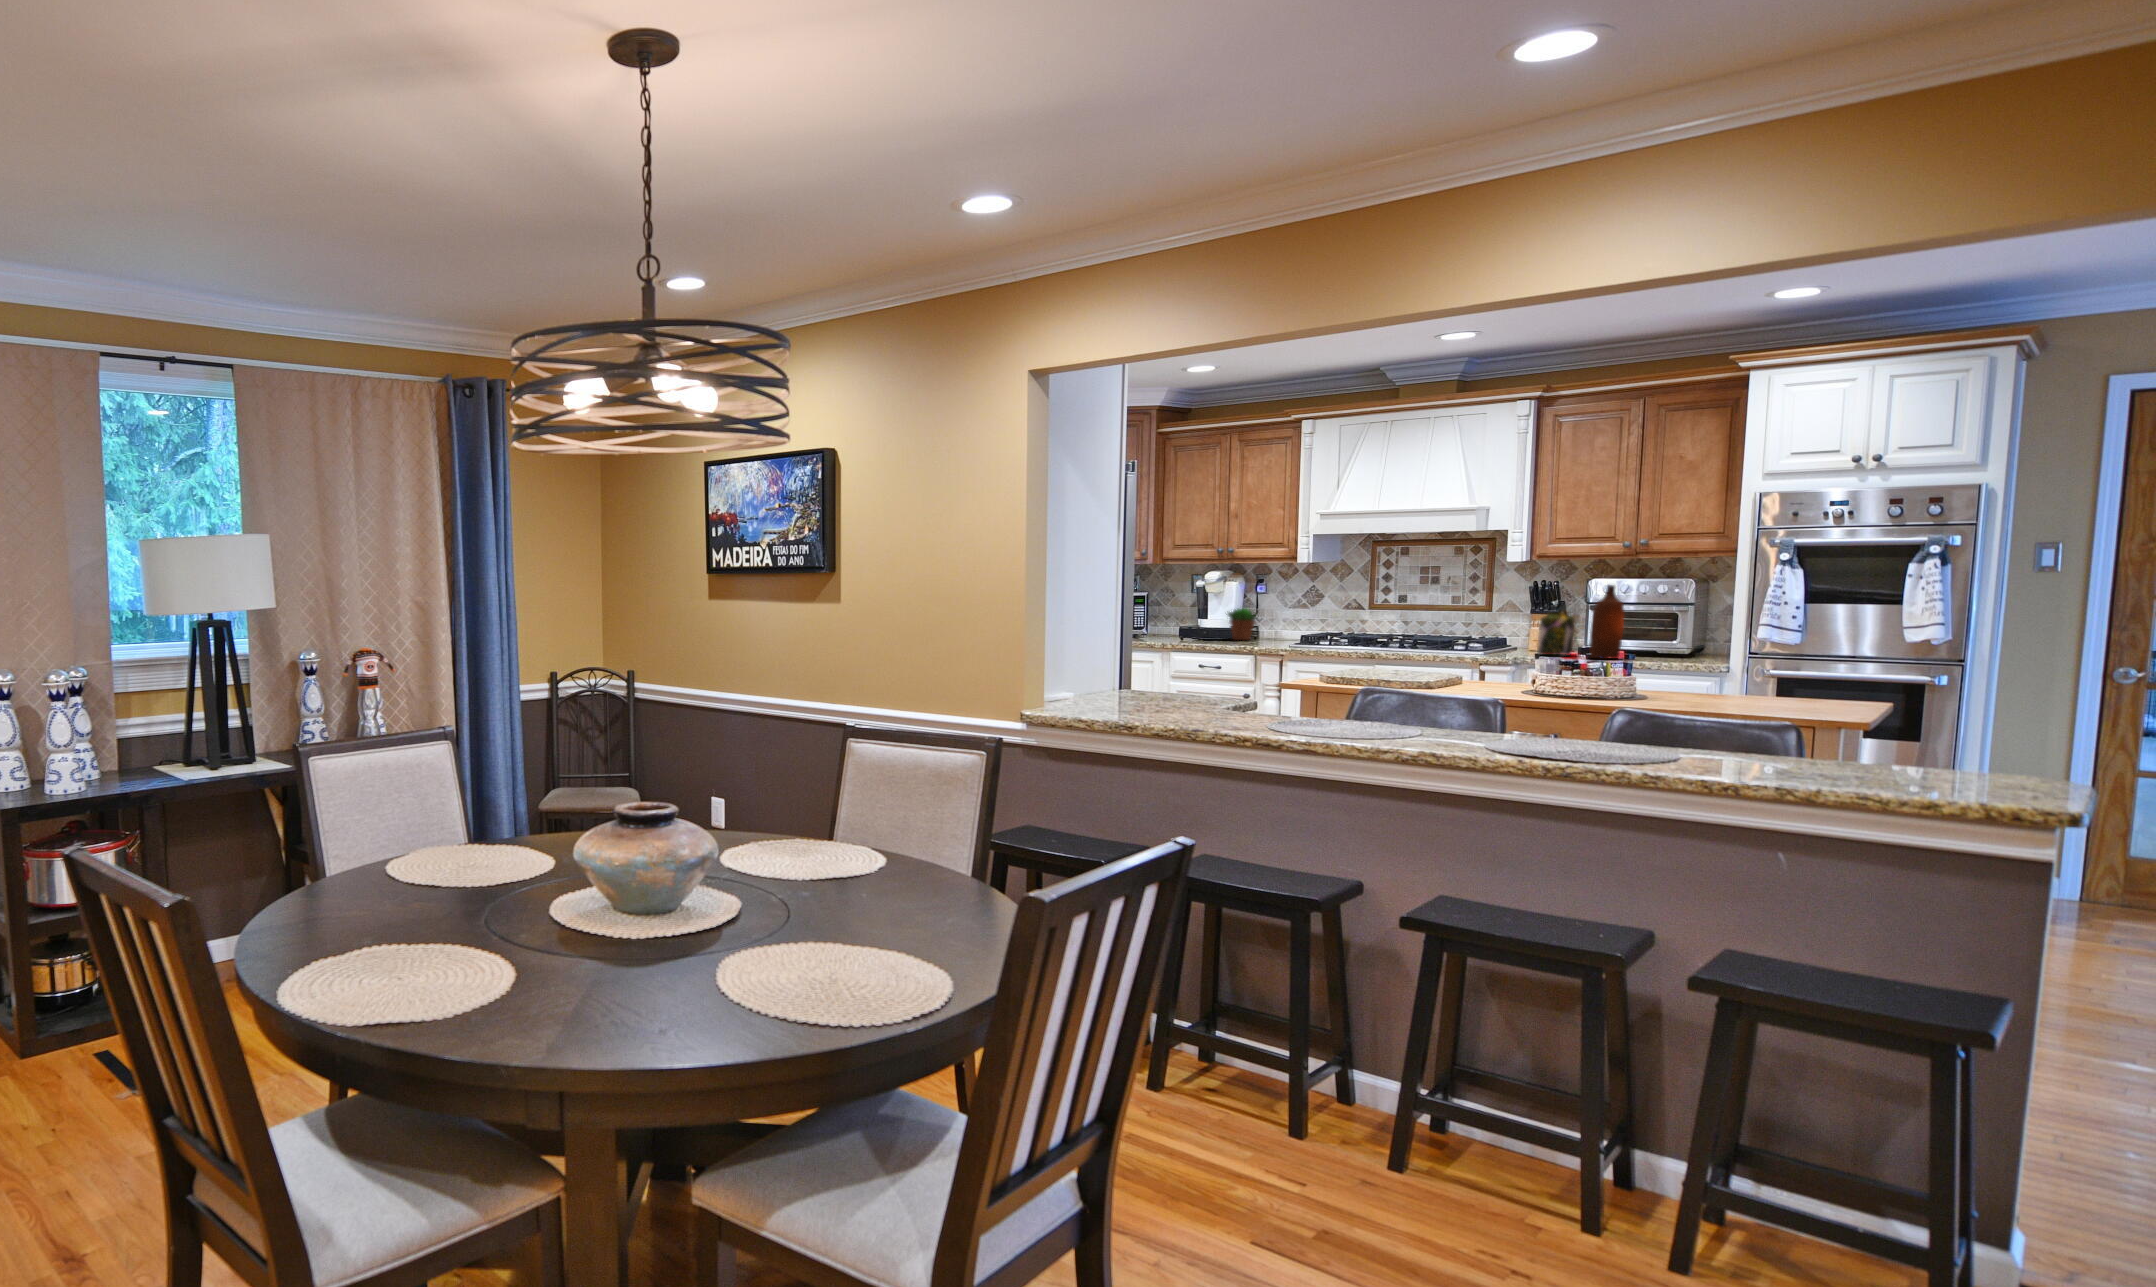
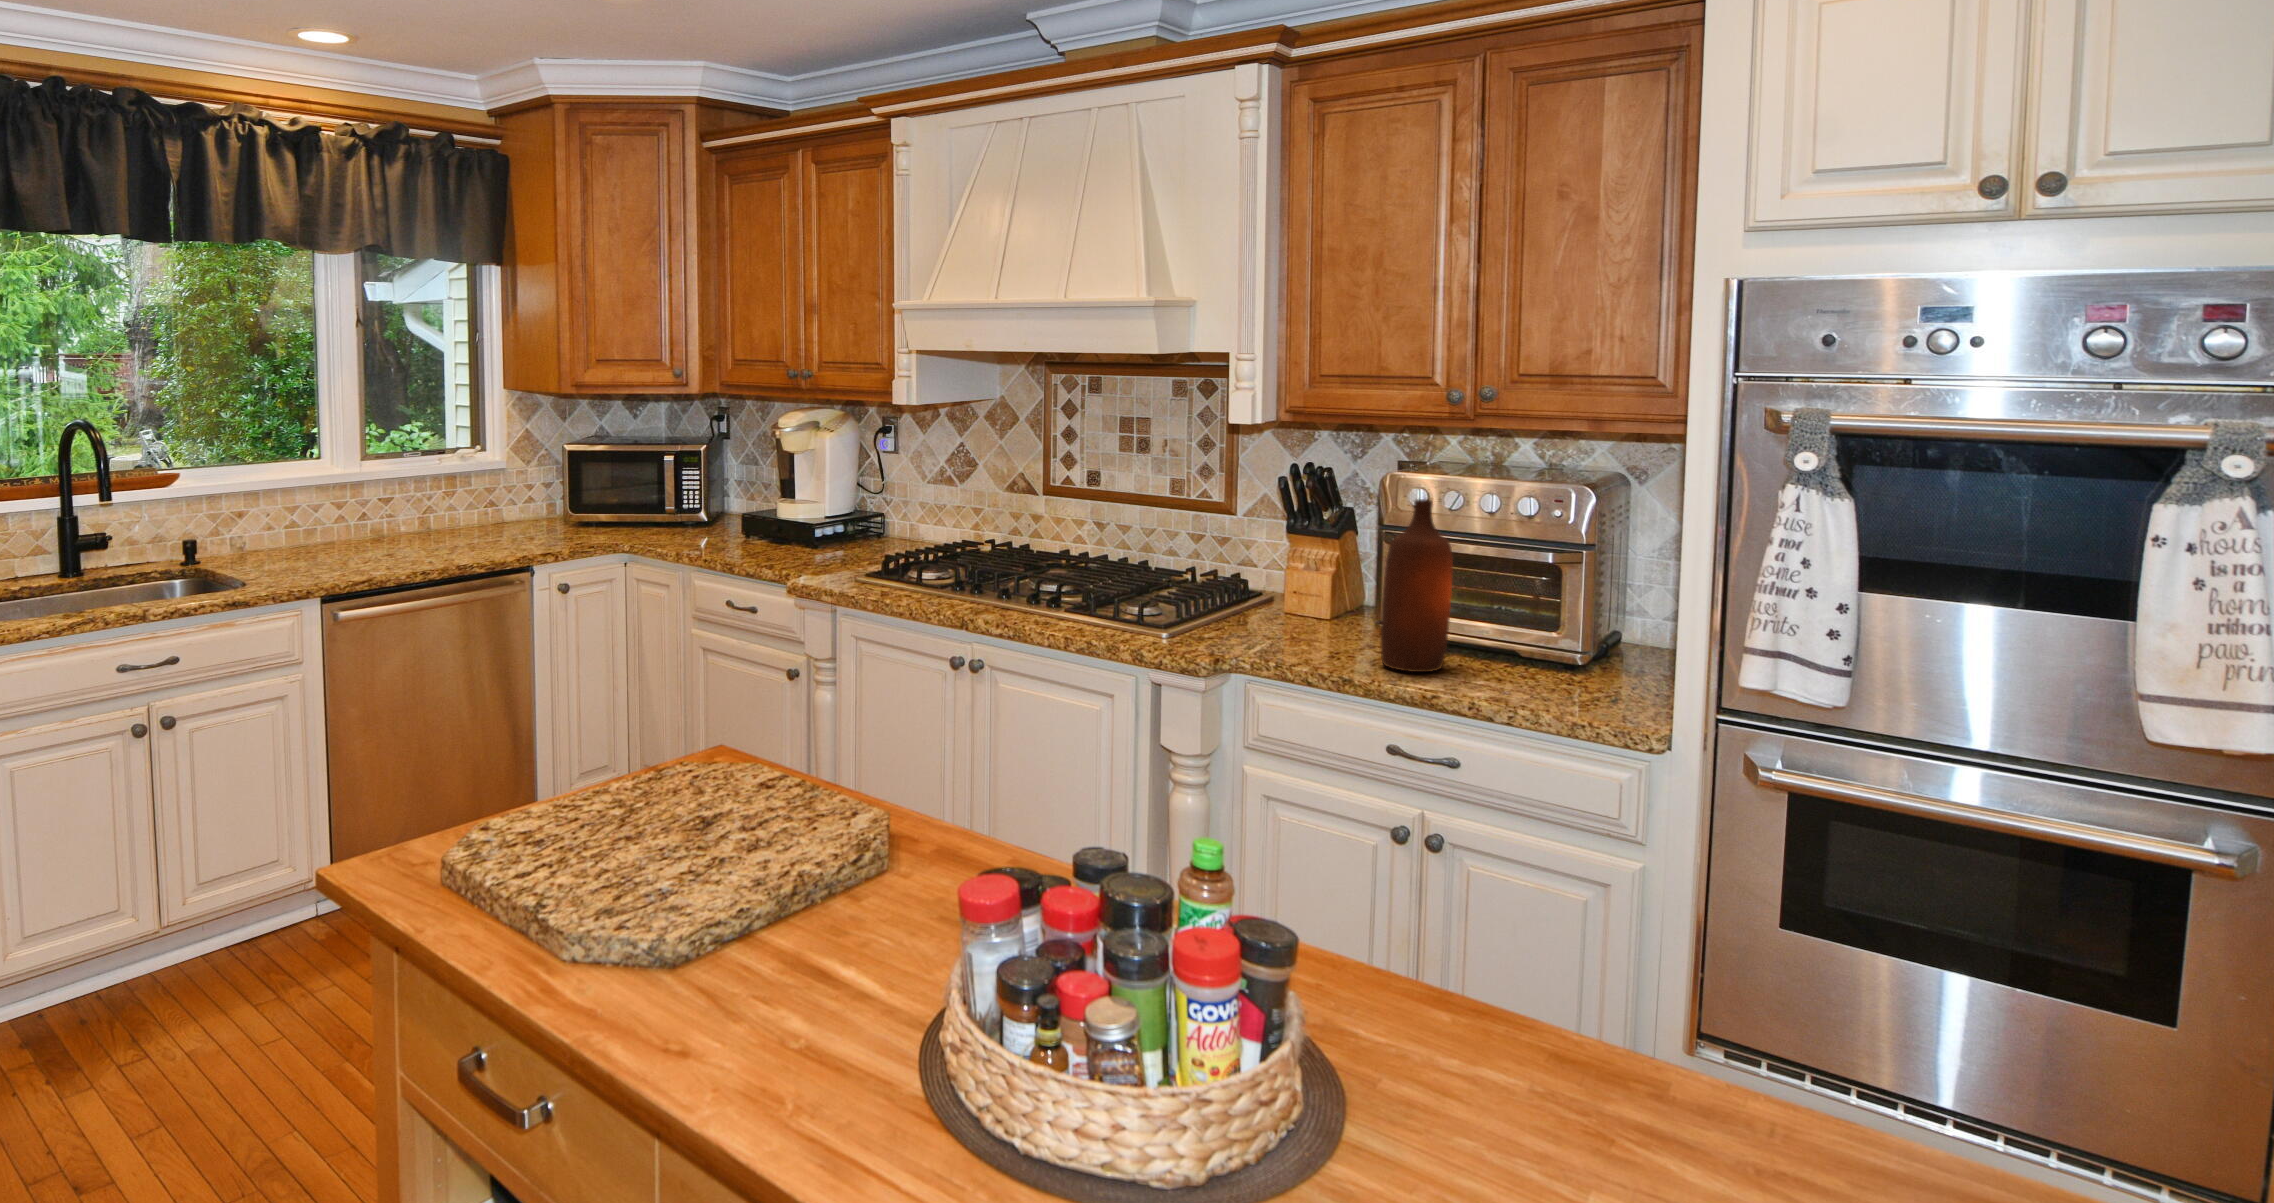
succulent plant: present [1226,609,1256,640] -> none [776,491,839,556]
jar: present [1537,612,1574,656] -> none [1285,547,1356,650]

